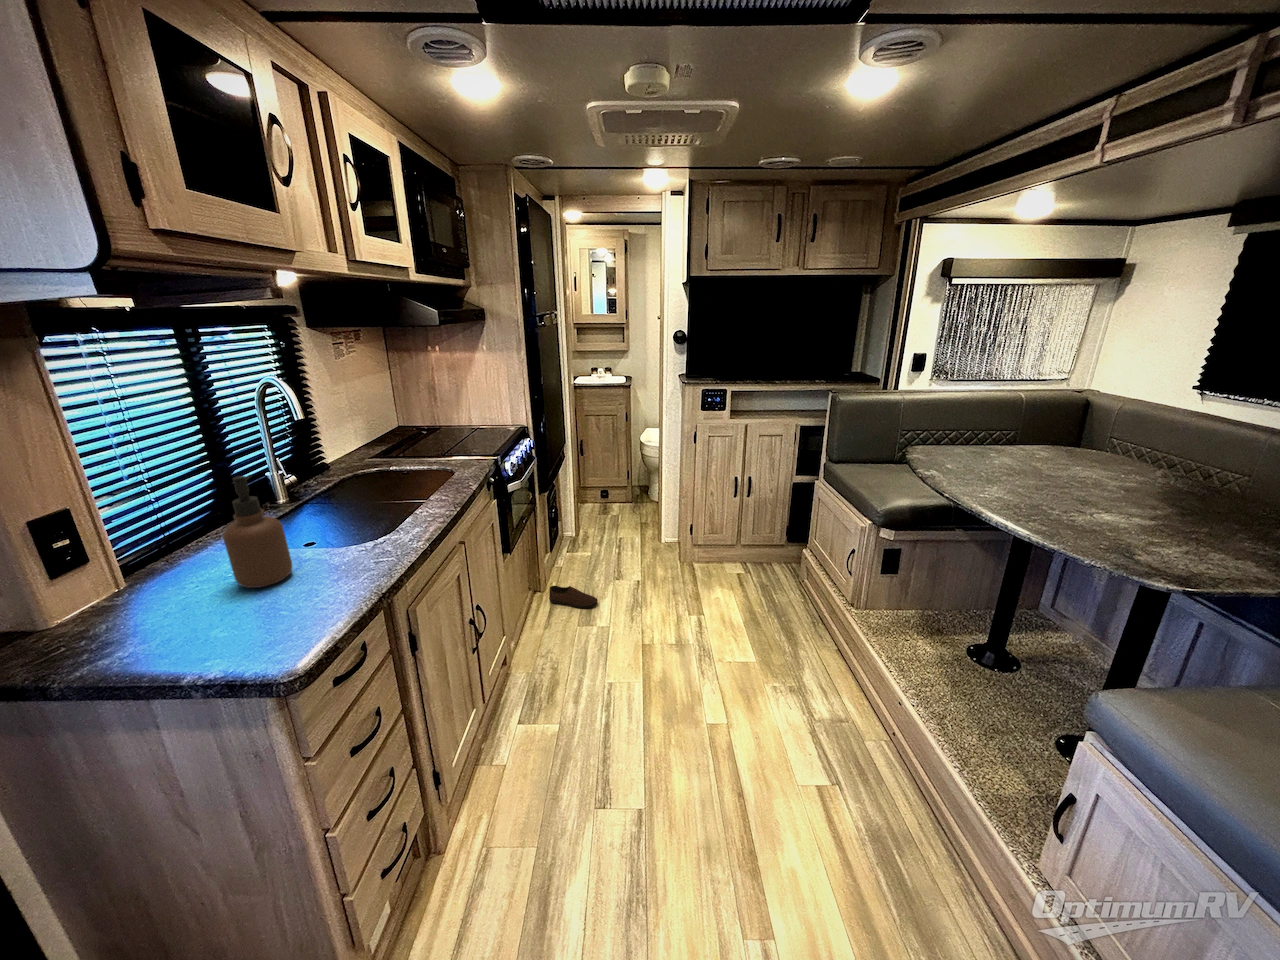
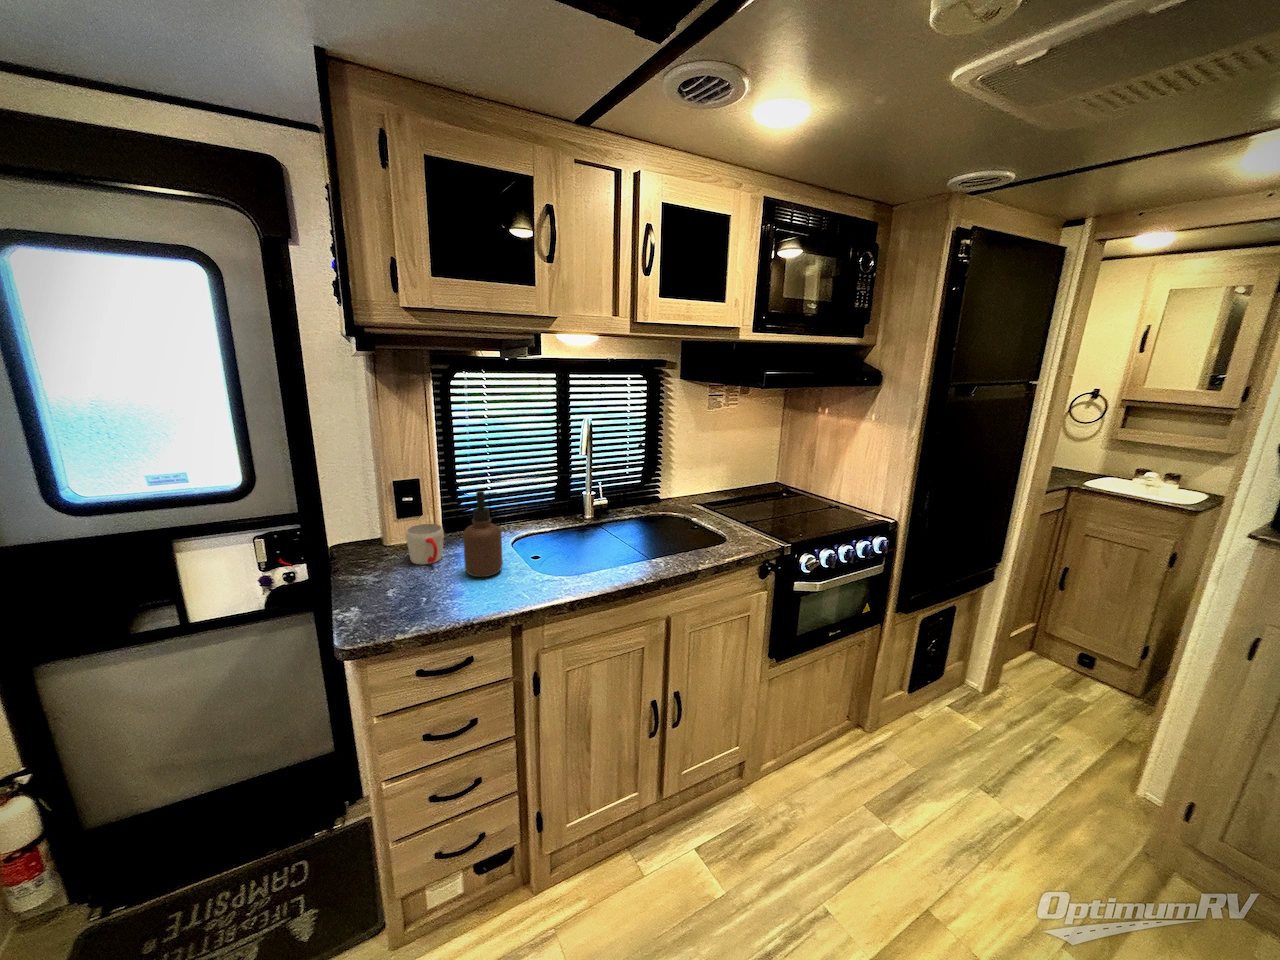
mug: none [77,559,180,627] -> present [406,523,444,564]
shoe: present [549,586,598,608] -> none [861,732,921,799]

